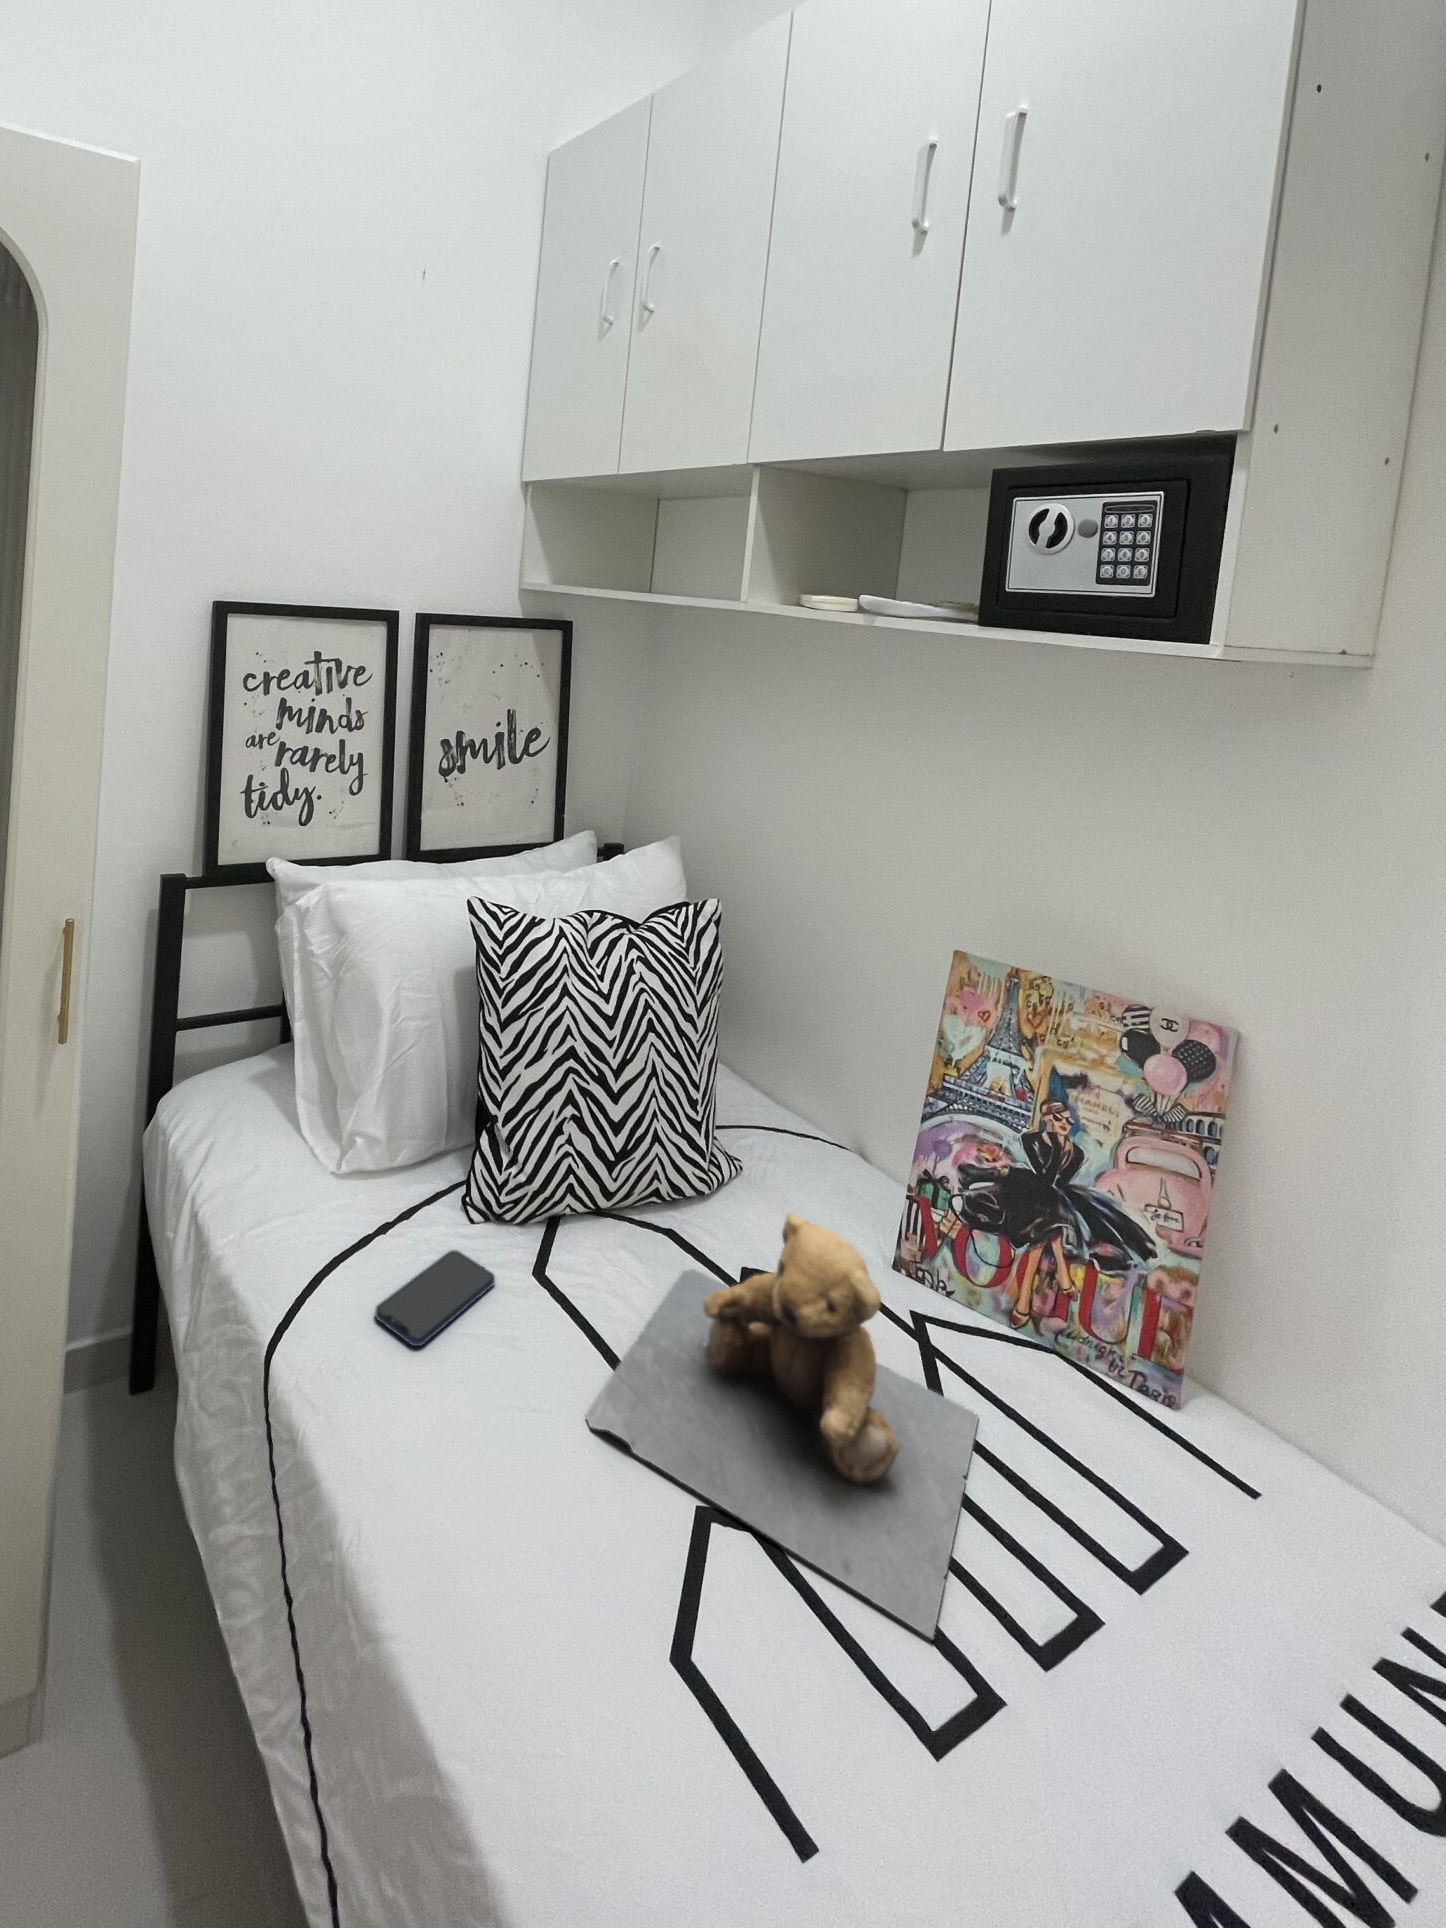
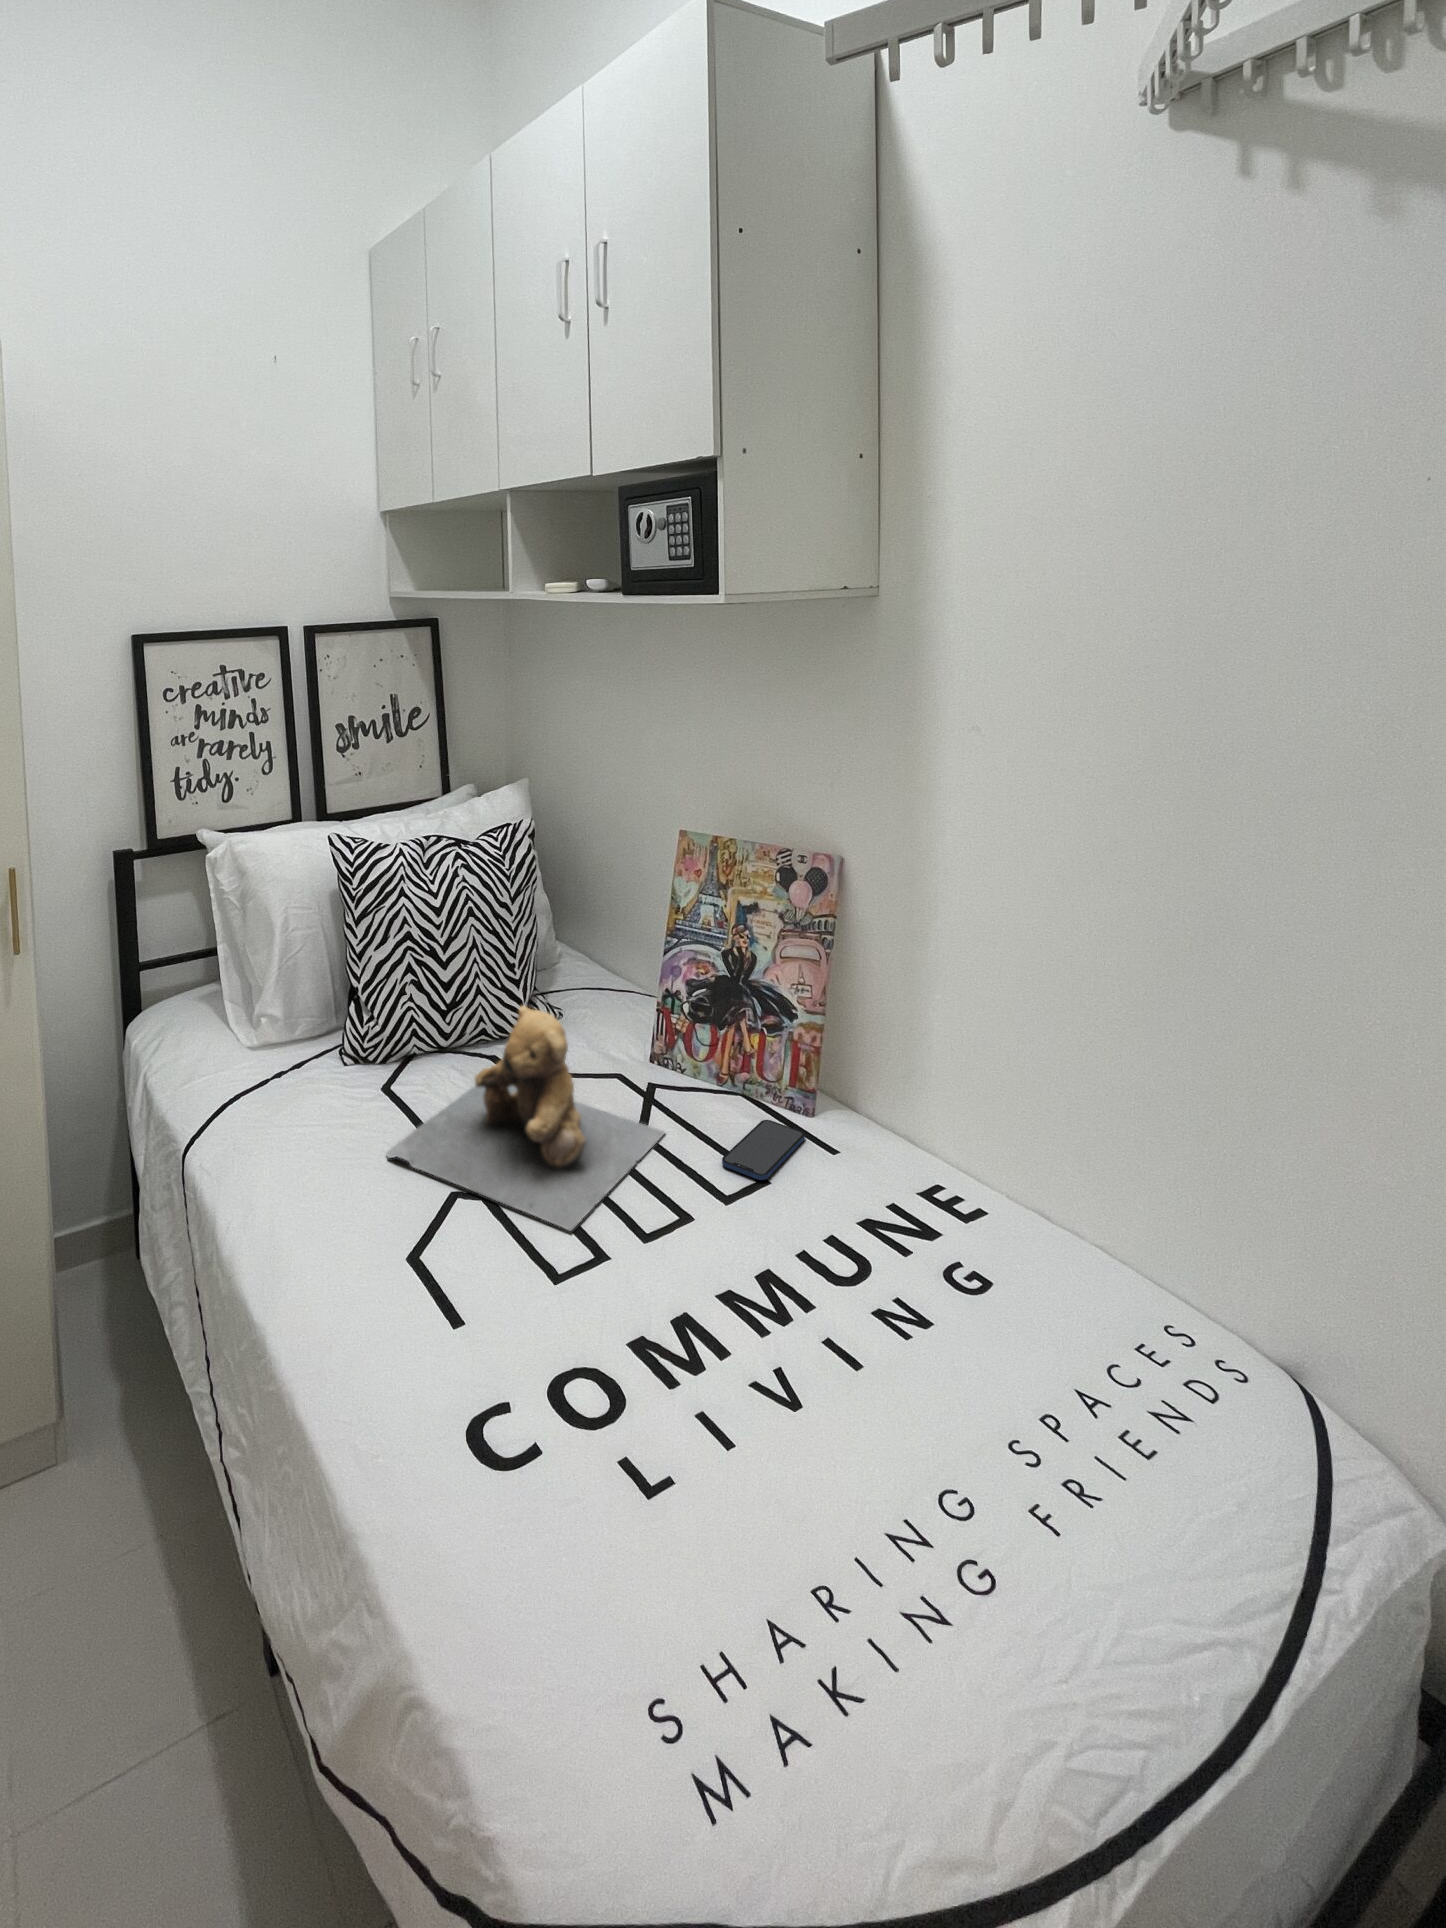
smartphone: present [375,1250,495,1346] -> present [722,1120,805,1180]

